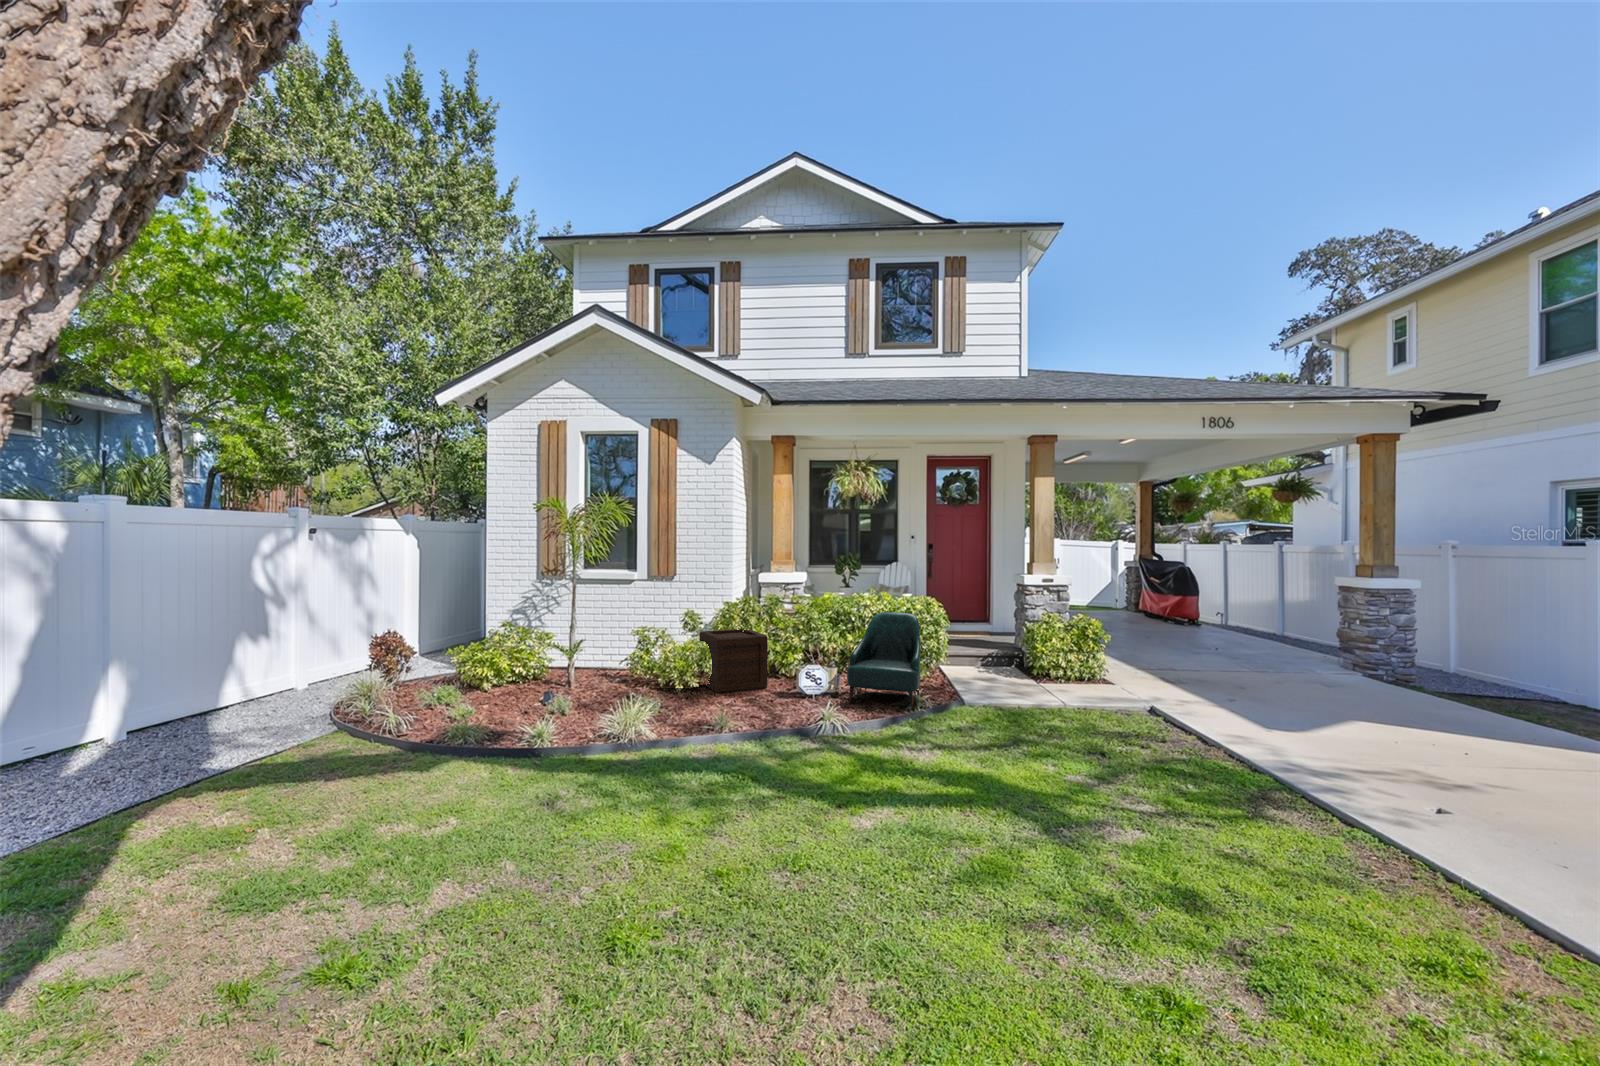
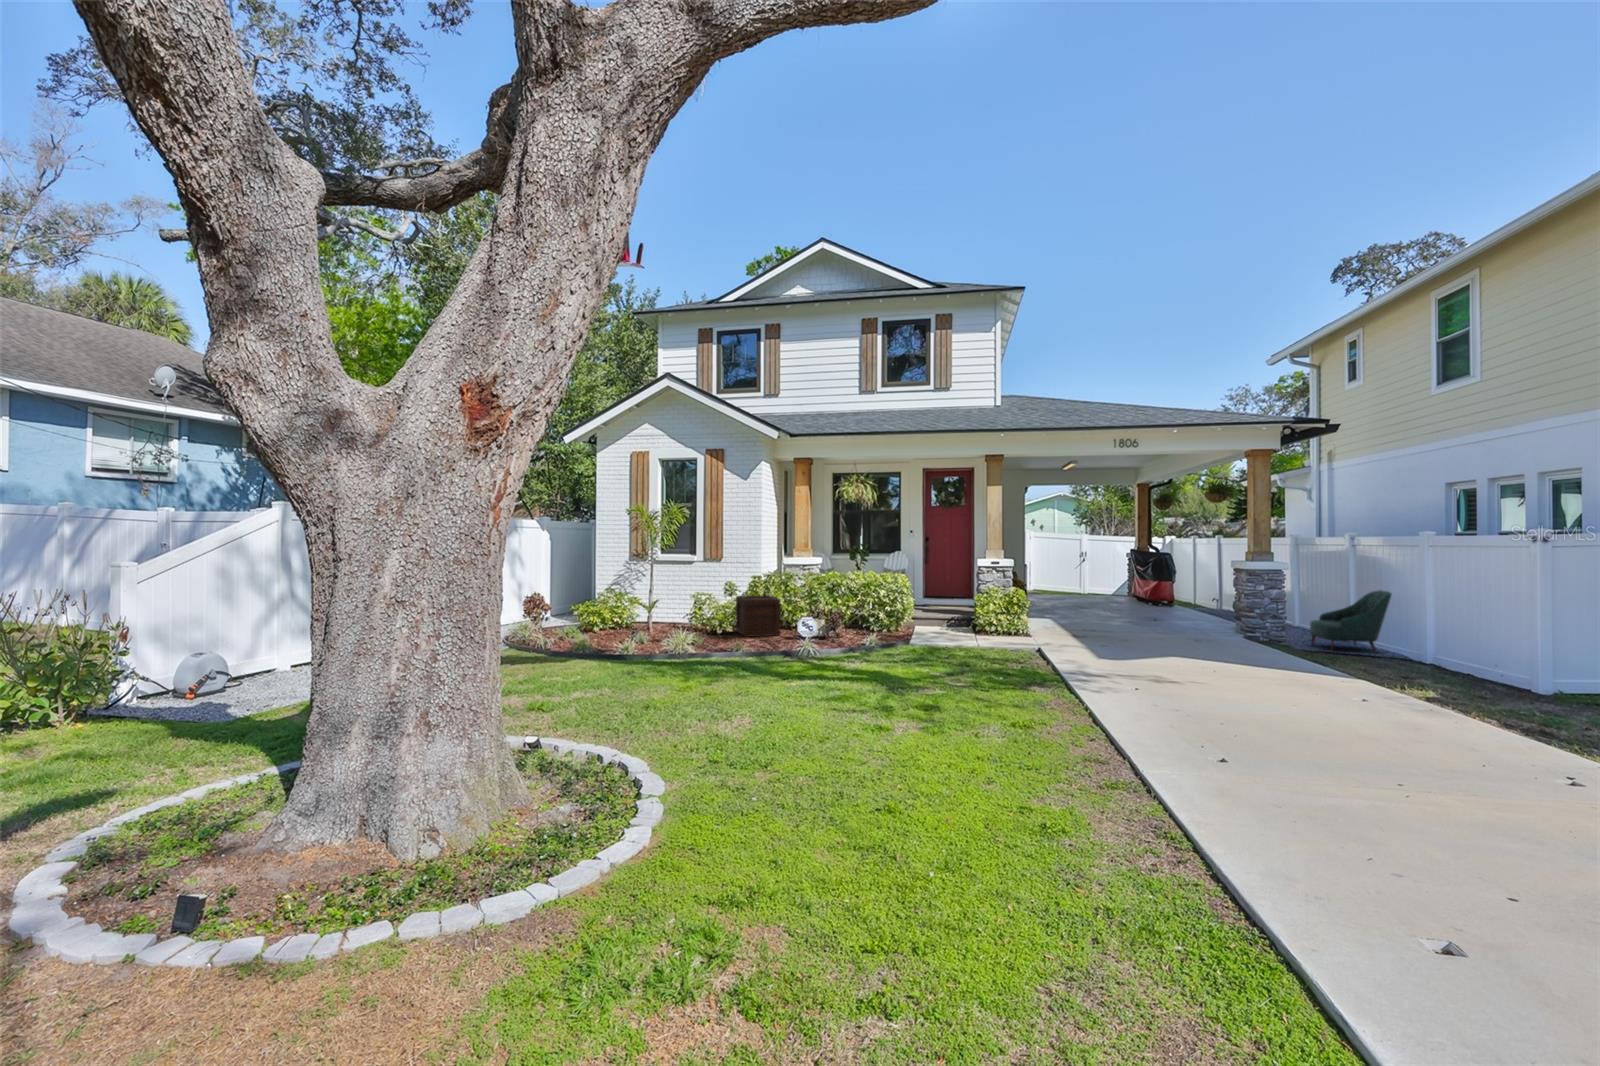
armchair: present [847,612,920,707] -> present [1310,590,1391,653]

